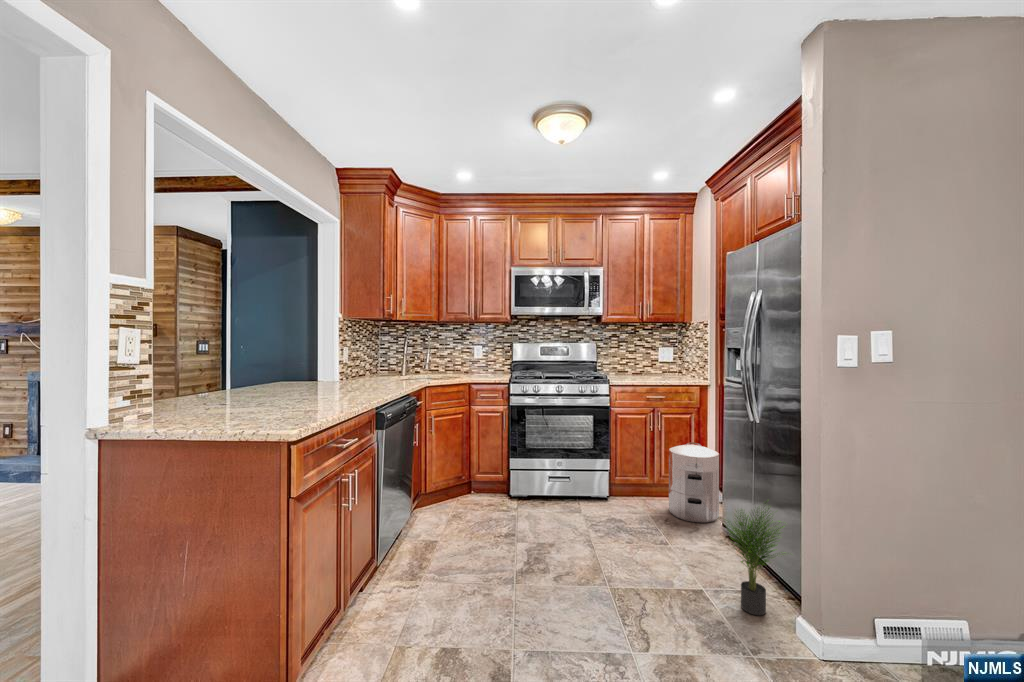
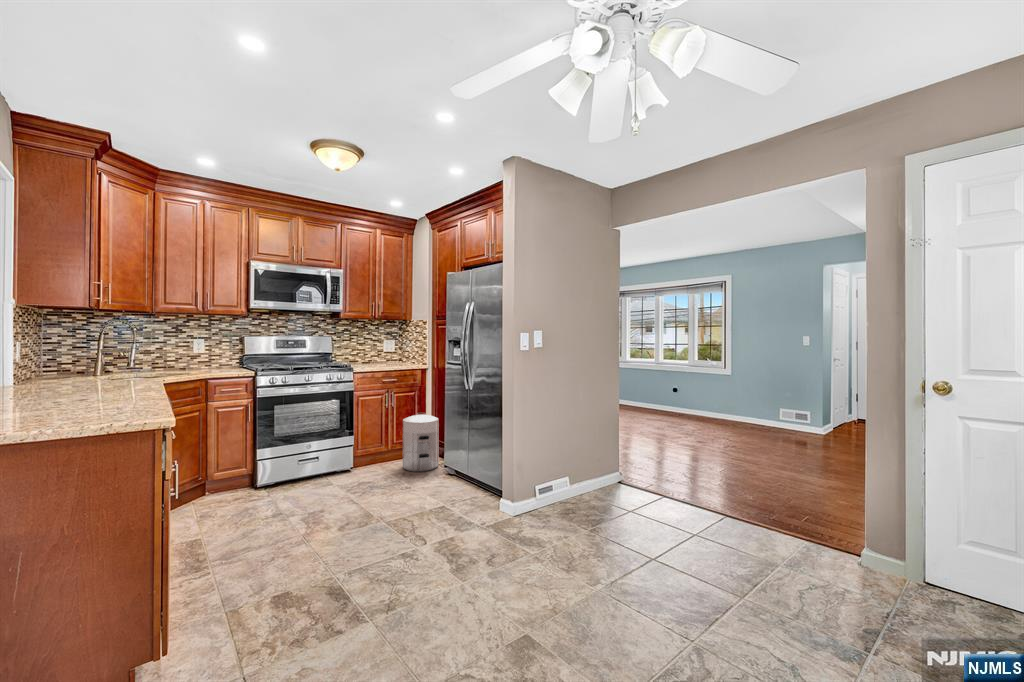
potted plant: present [730,508,784,615] -> none [457,436,499,509]

